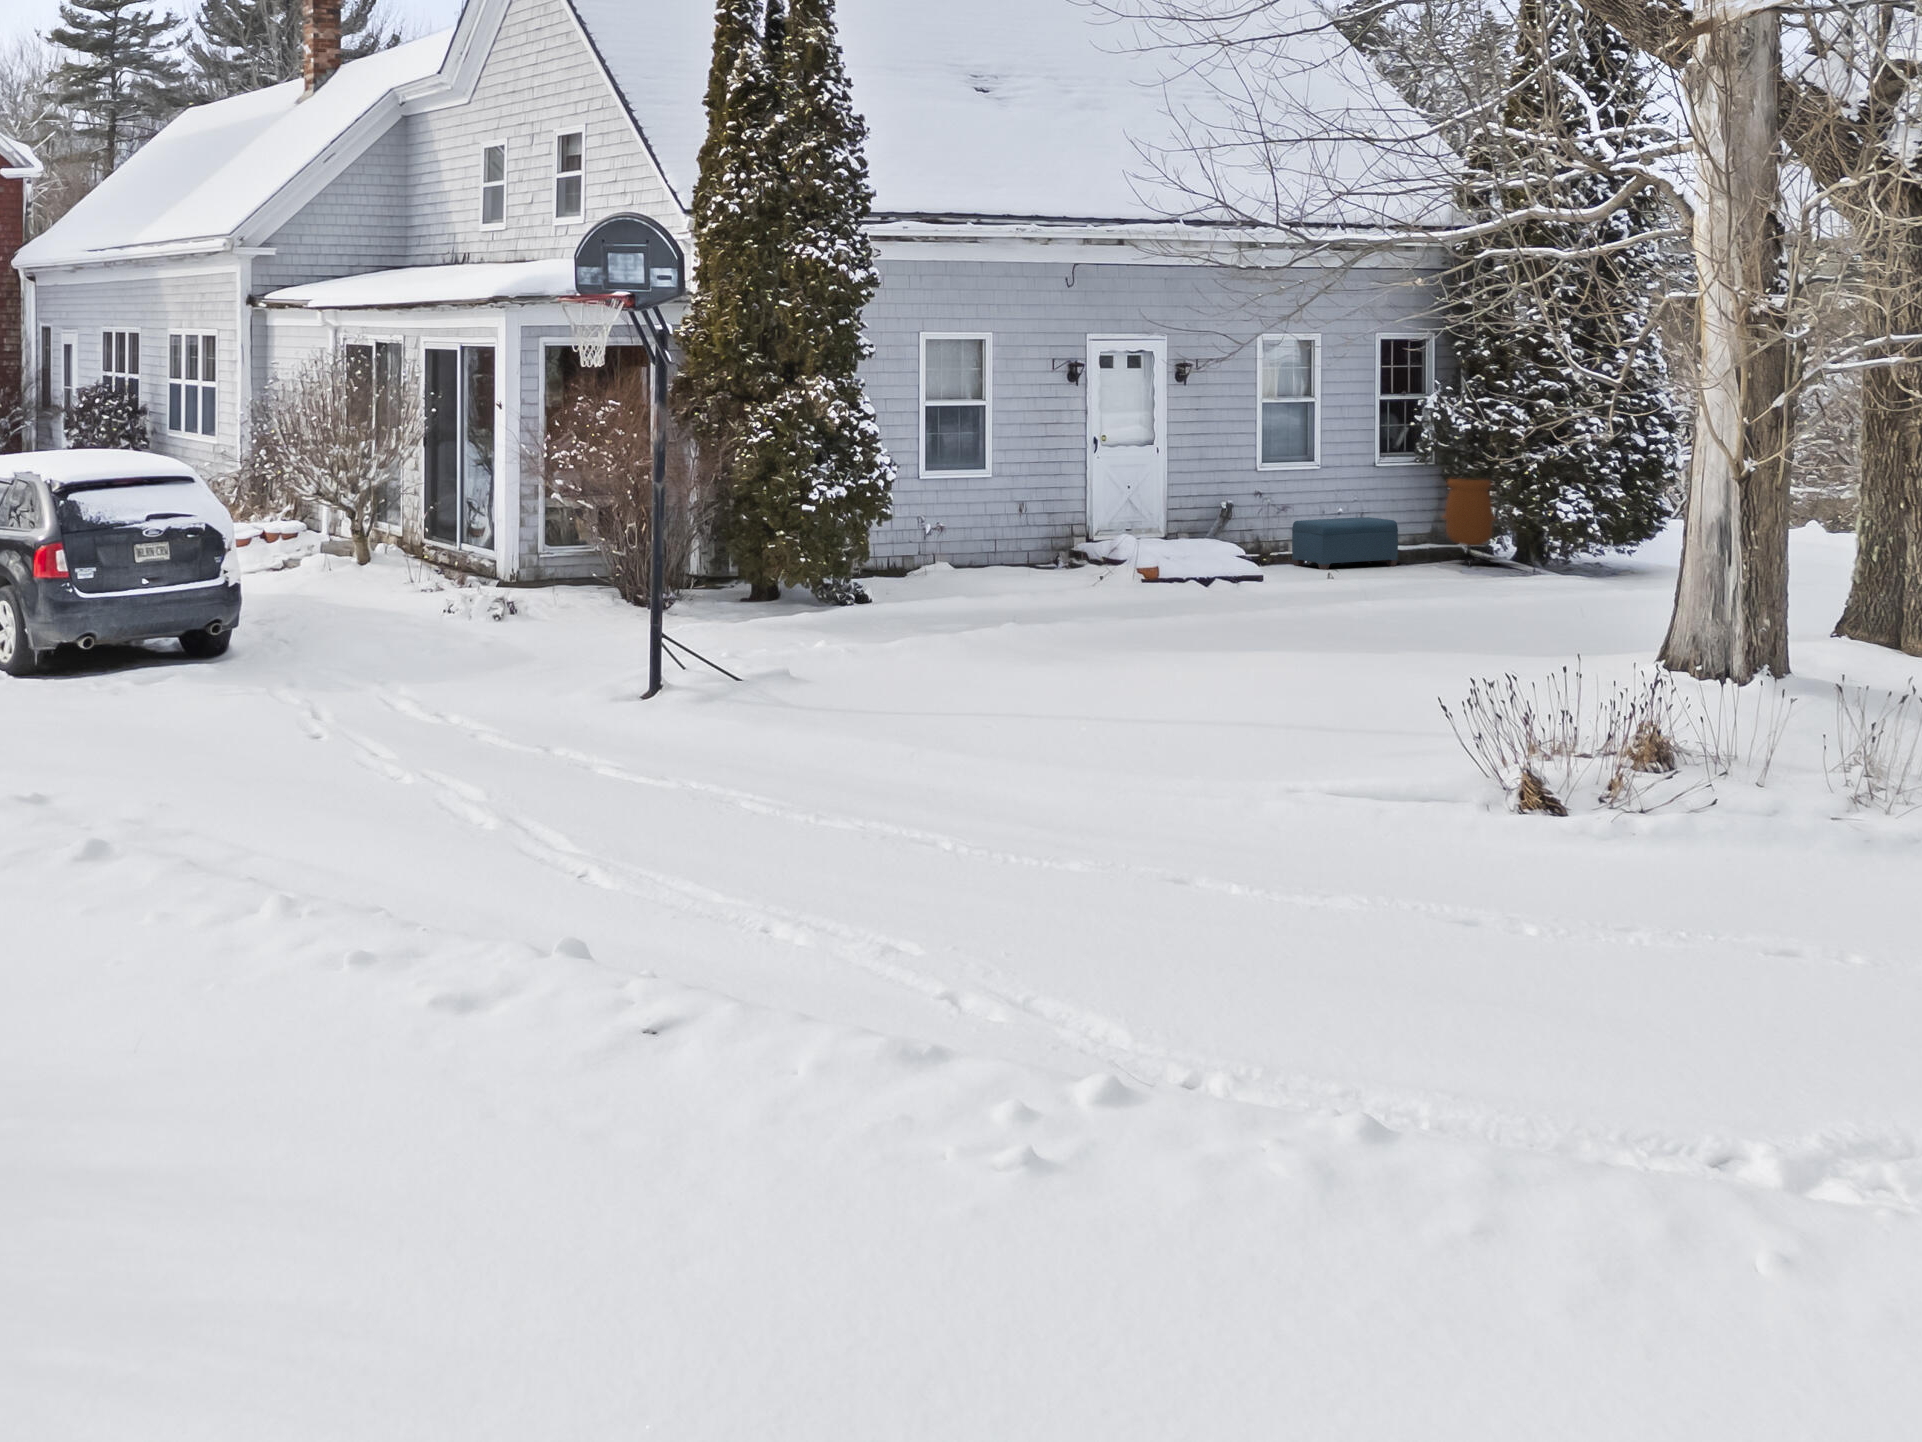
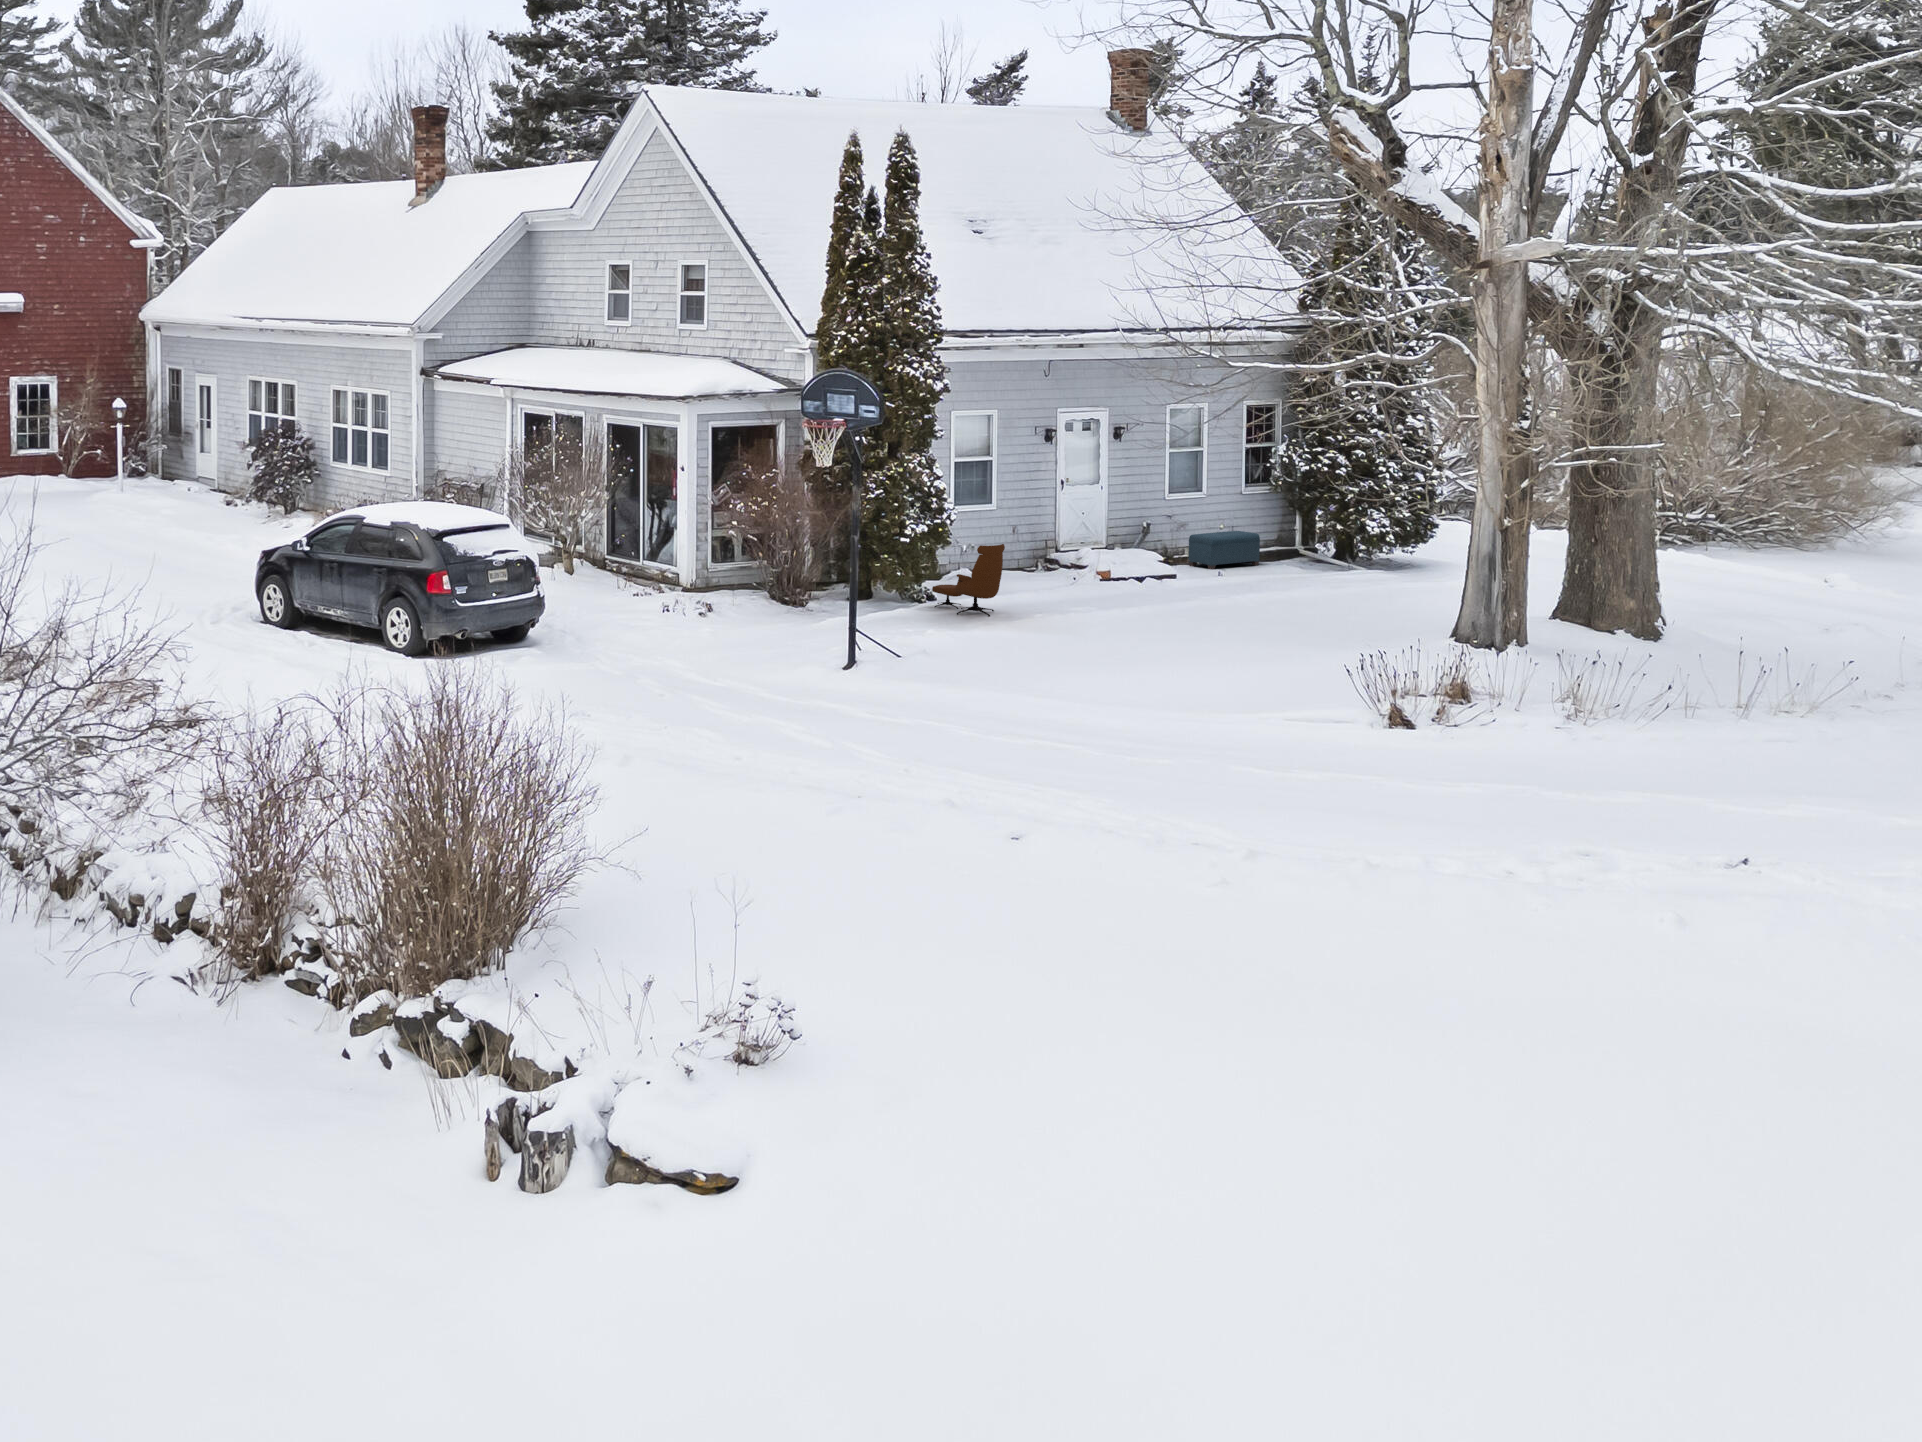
lounge chair: present [1443,479,1496,565] -> present [932,544,1005,617]

